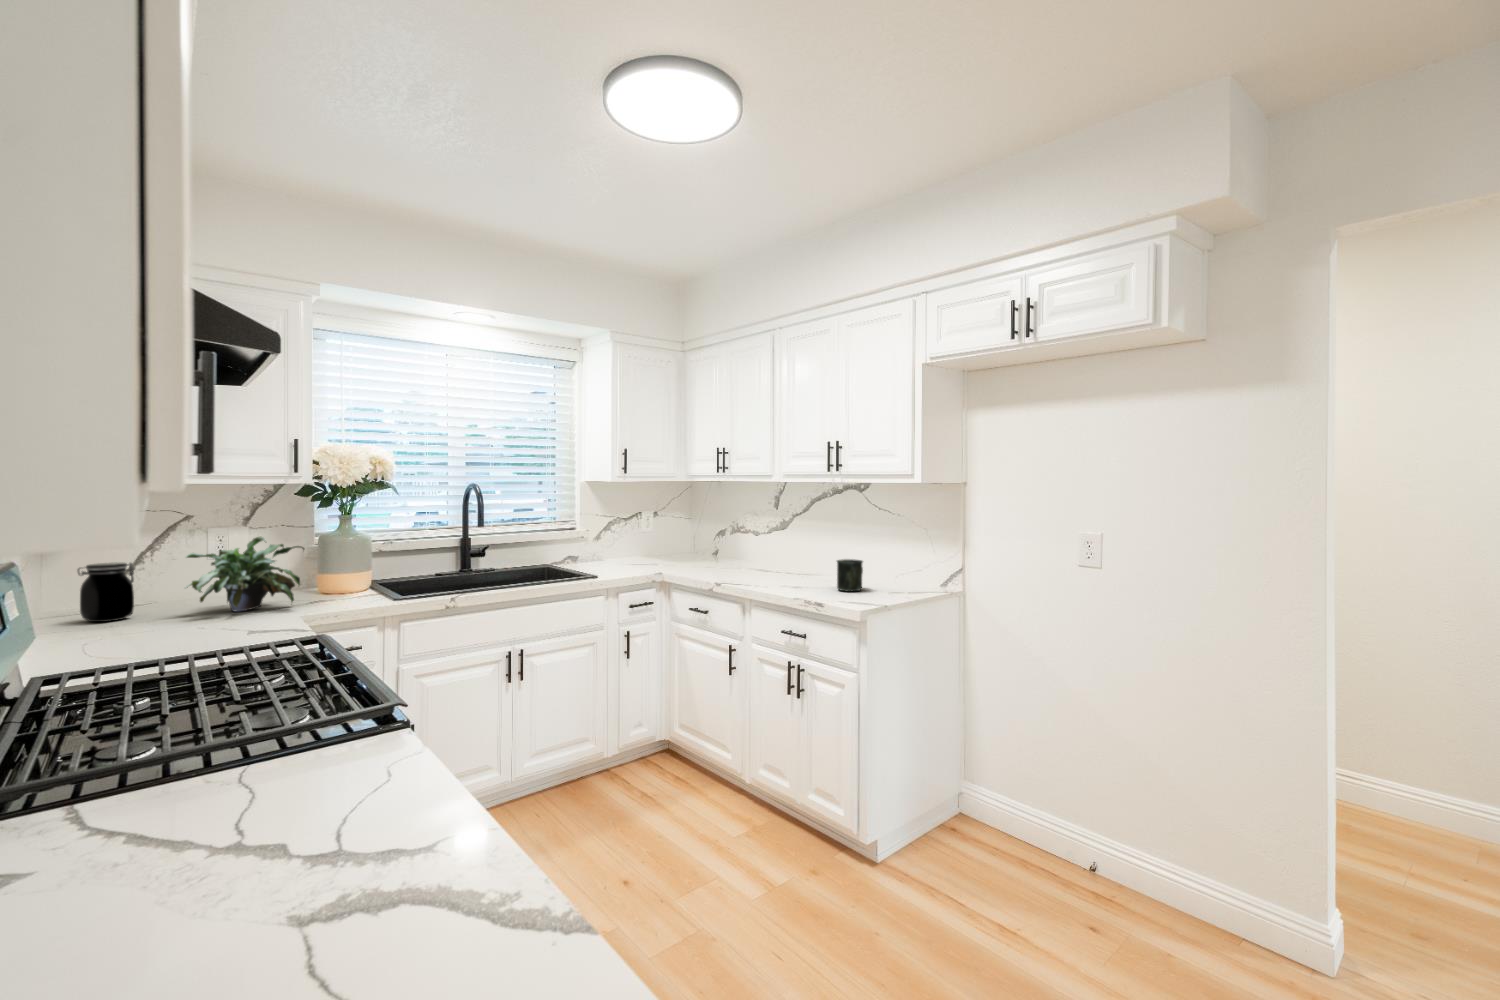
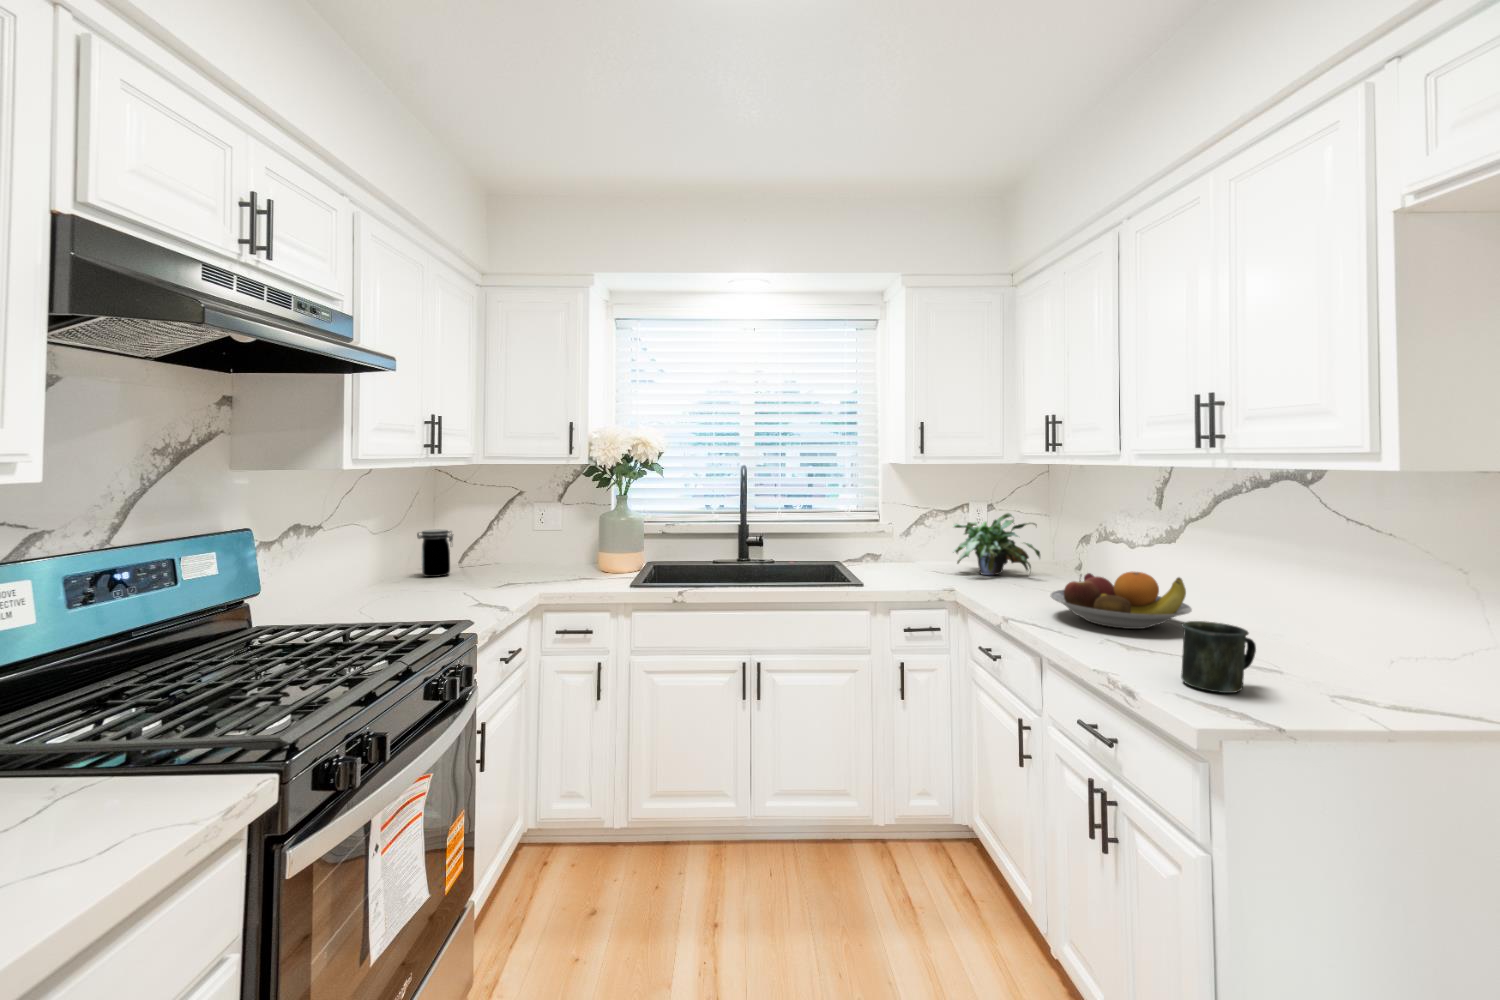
potted plant: present [185,537,304,611] -> present [953,513,1040,575]
fruit bowl: none [739,544,813,578] -> present [1050,572,1192,629]

